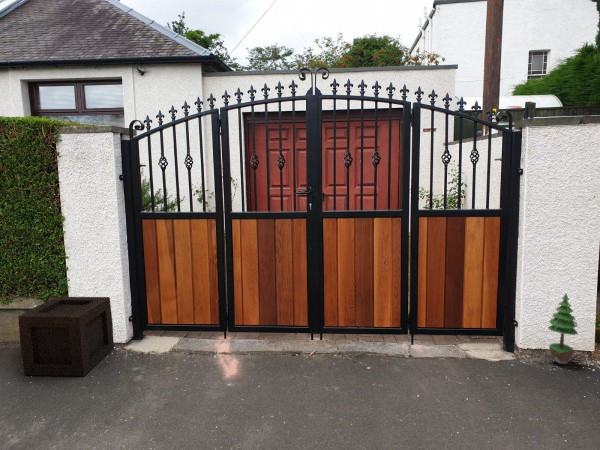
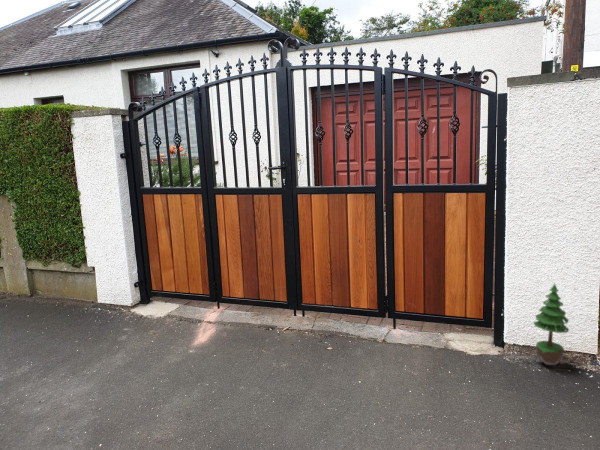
wooden crate: present [18,297,114,376] -> none [35,262,122,331]

